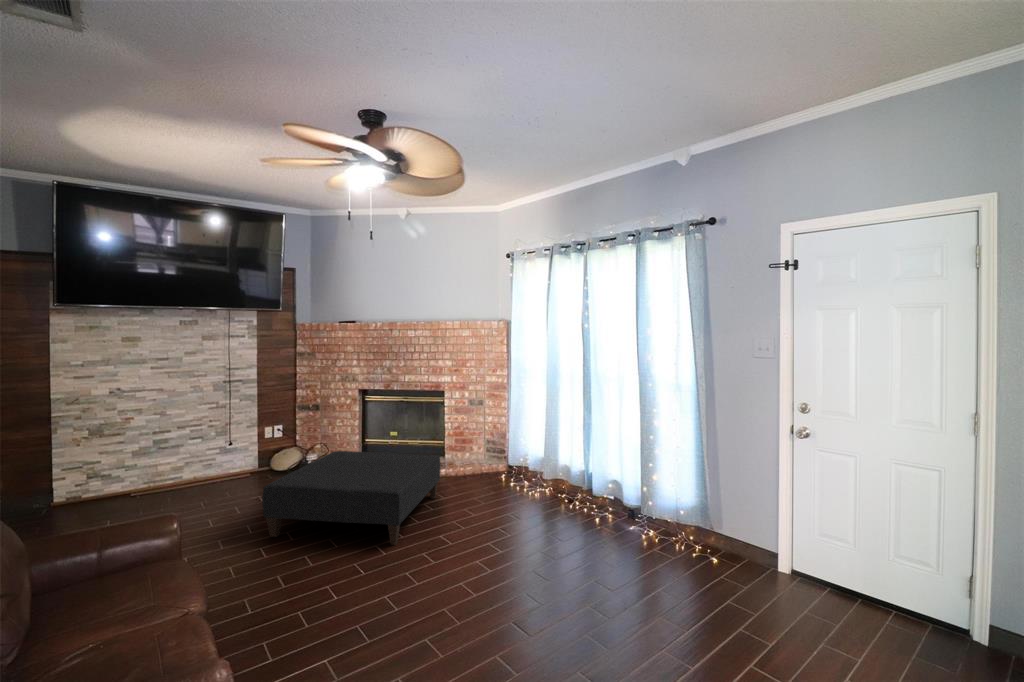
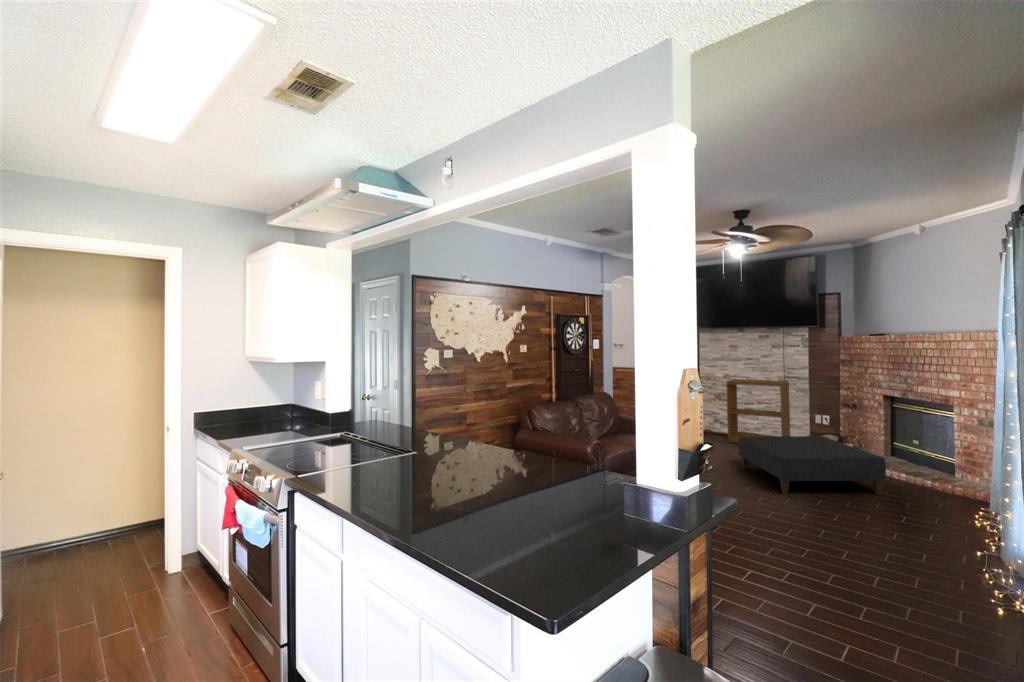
bookshelf: none [138,387,243,507] -> present [726,379,790,443]

